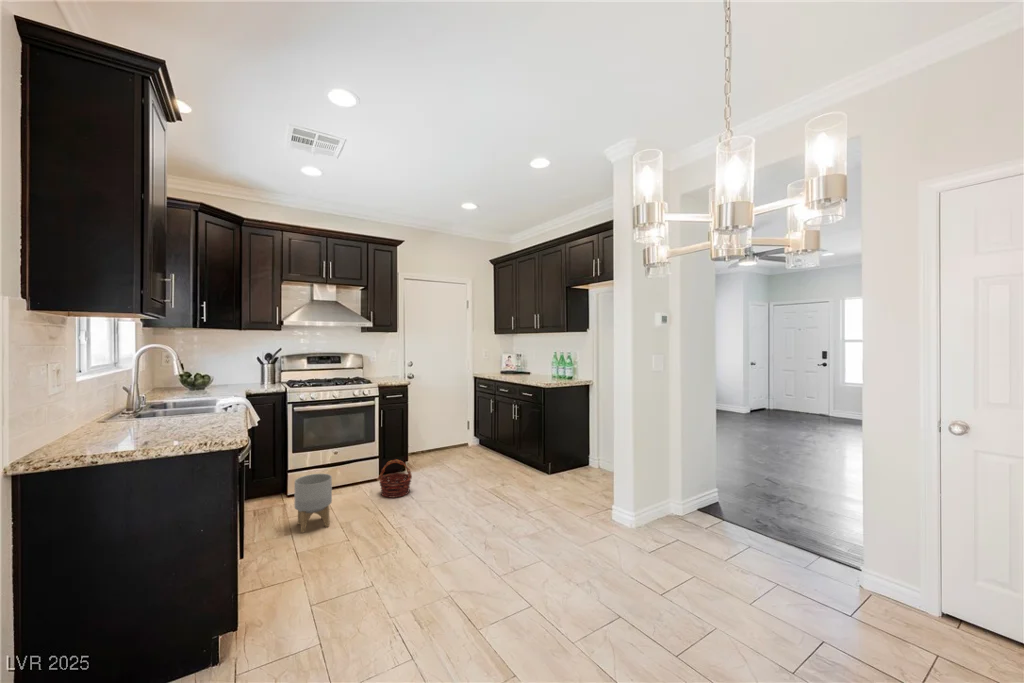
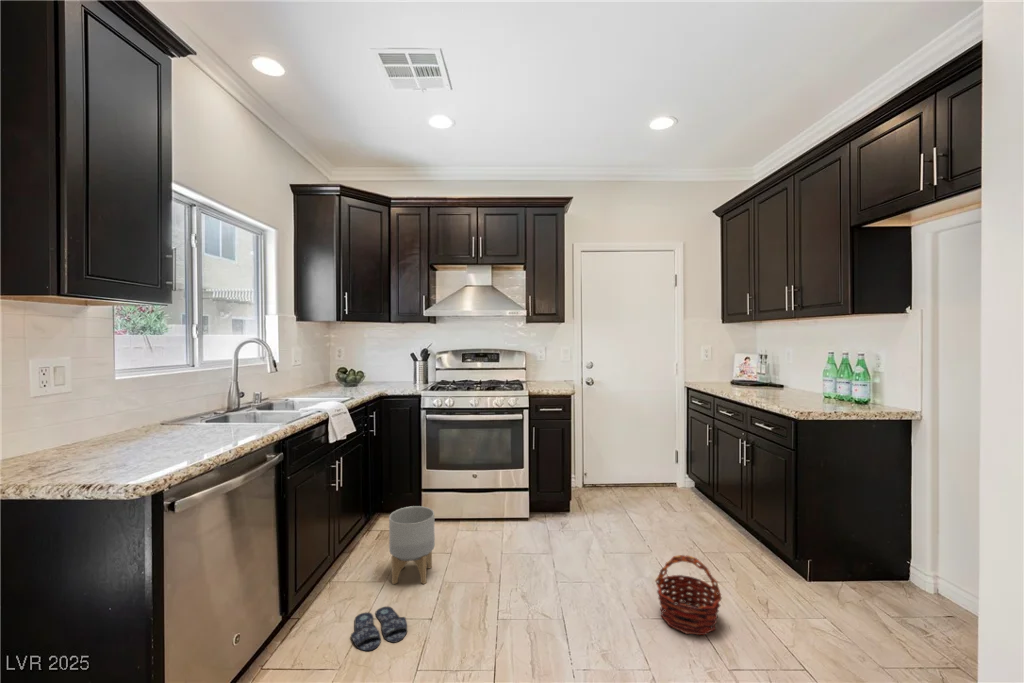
basket: present [379,460,412,498] -> present [656,555,722,635]
slippers: none [291,542,340,565] -> present [351,607,407,651]

